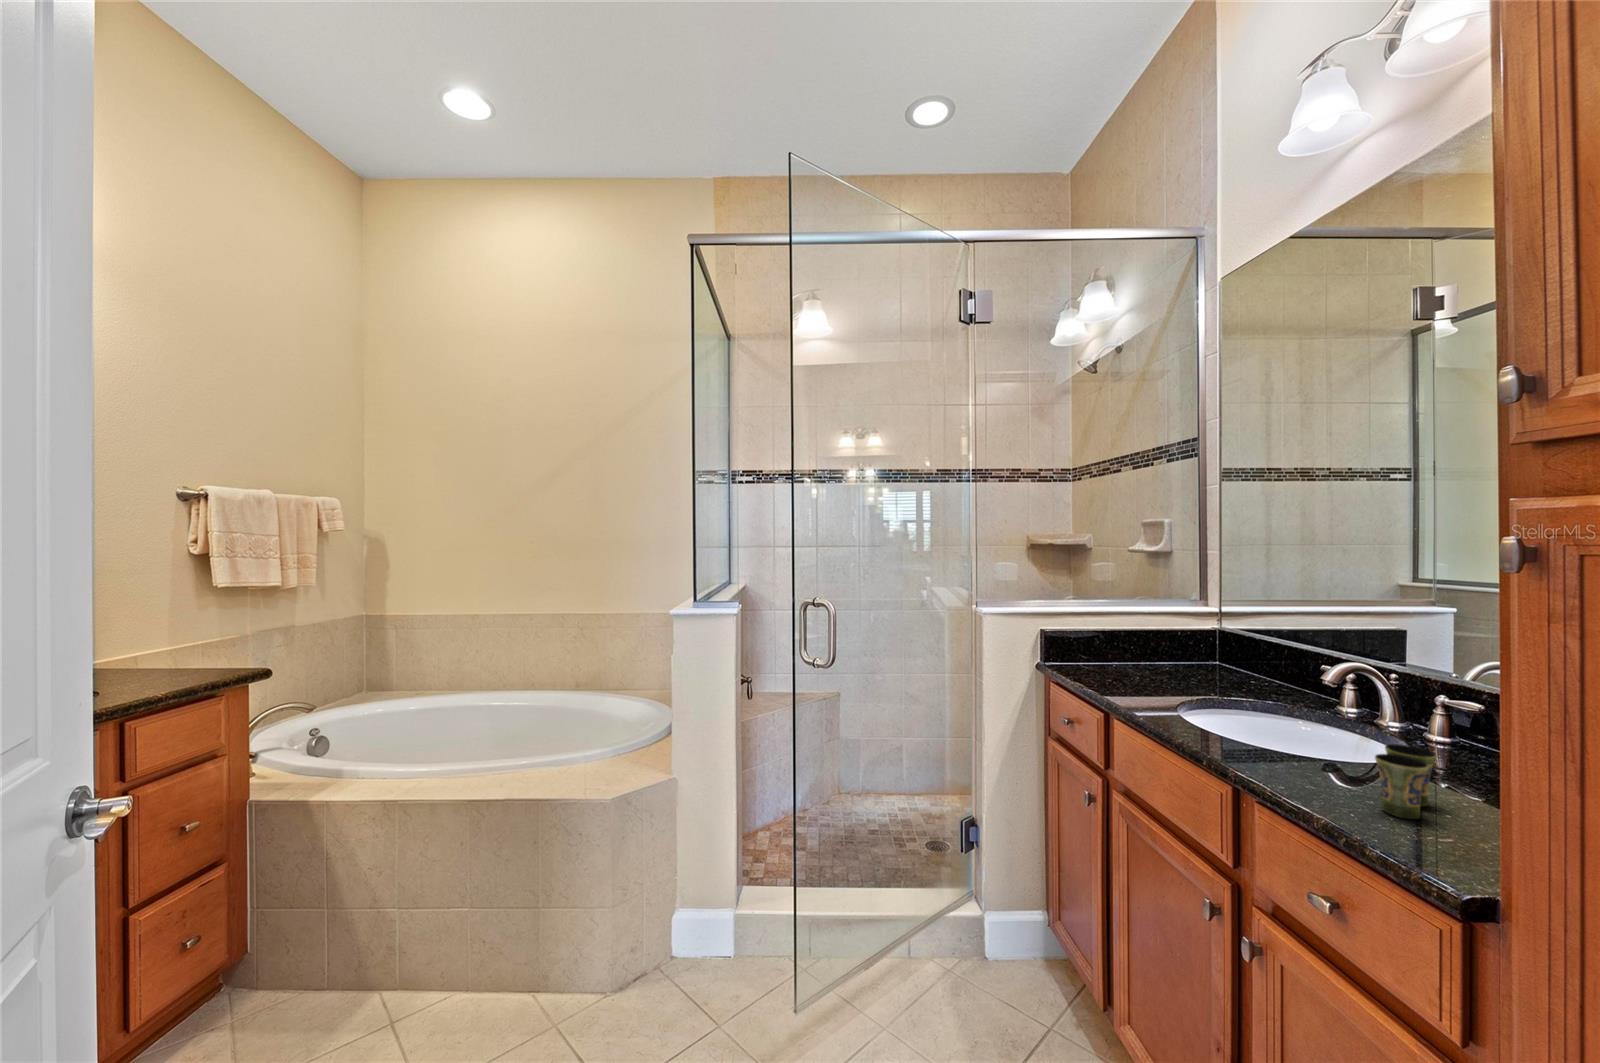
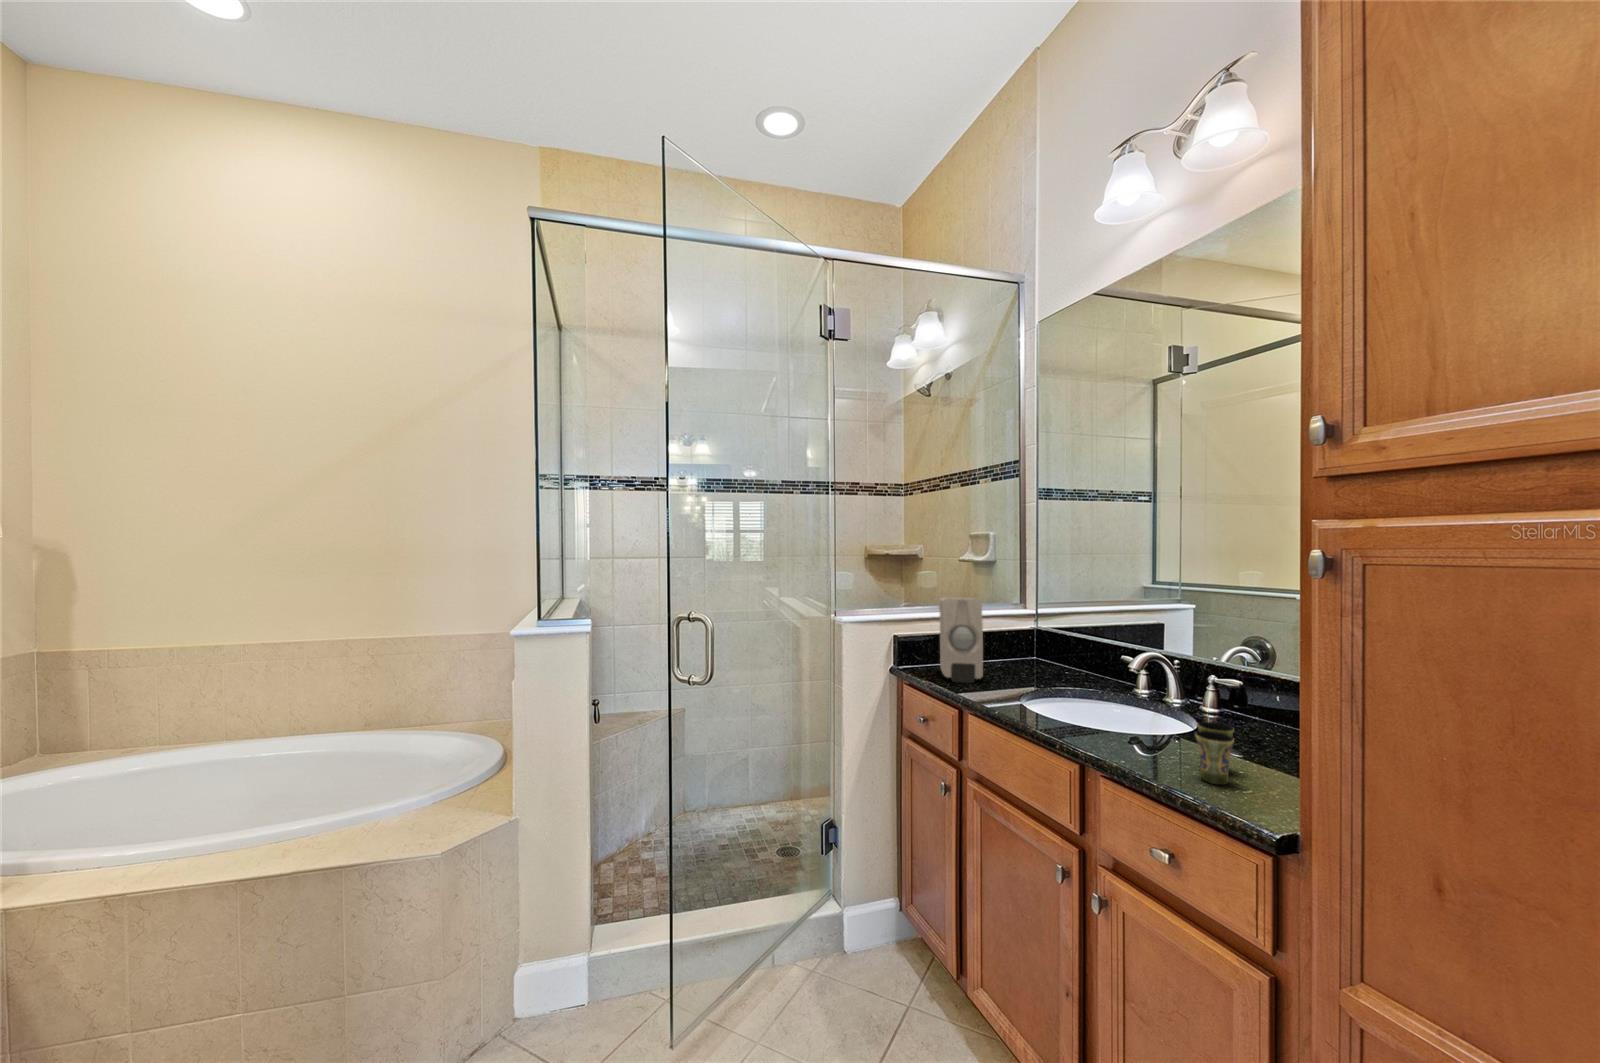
soap dispenser: none [1094,592,1142,687] -> present [939,598,983,683]

